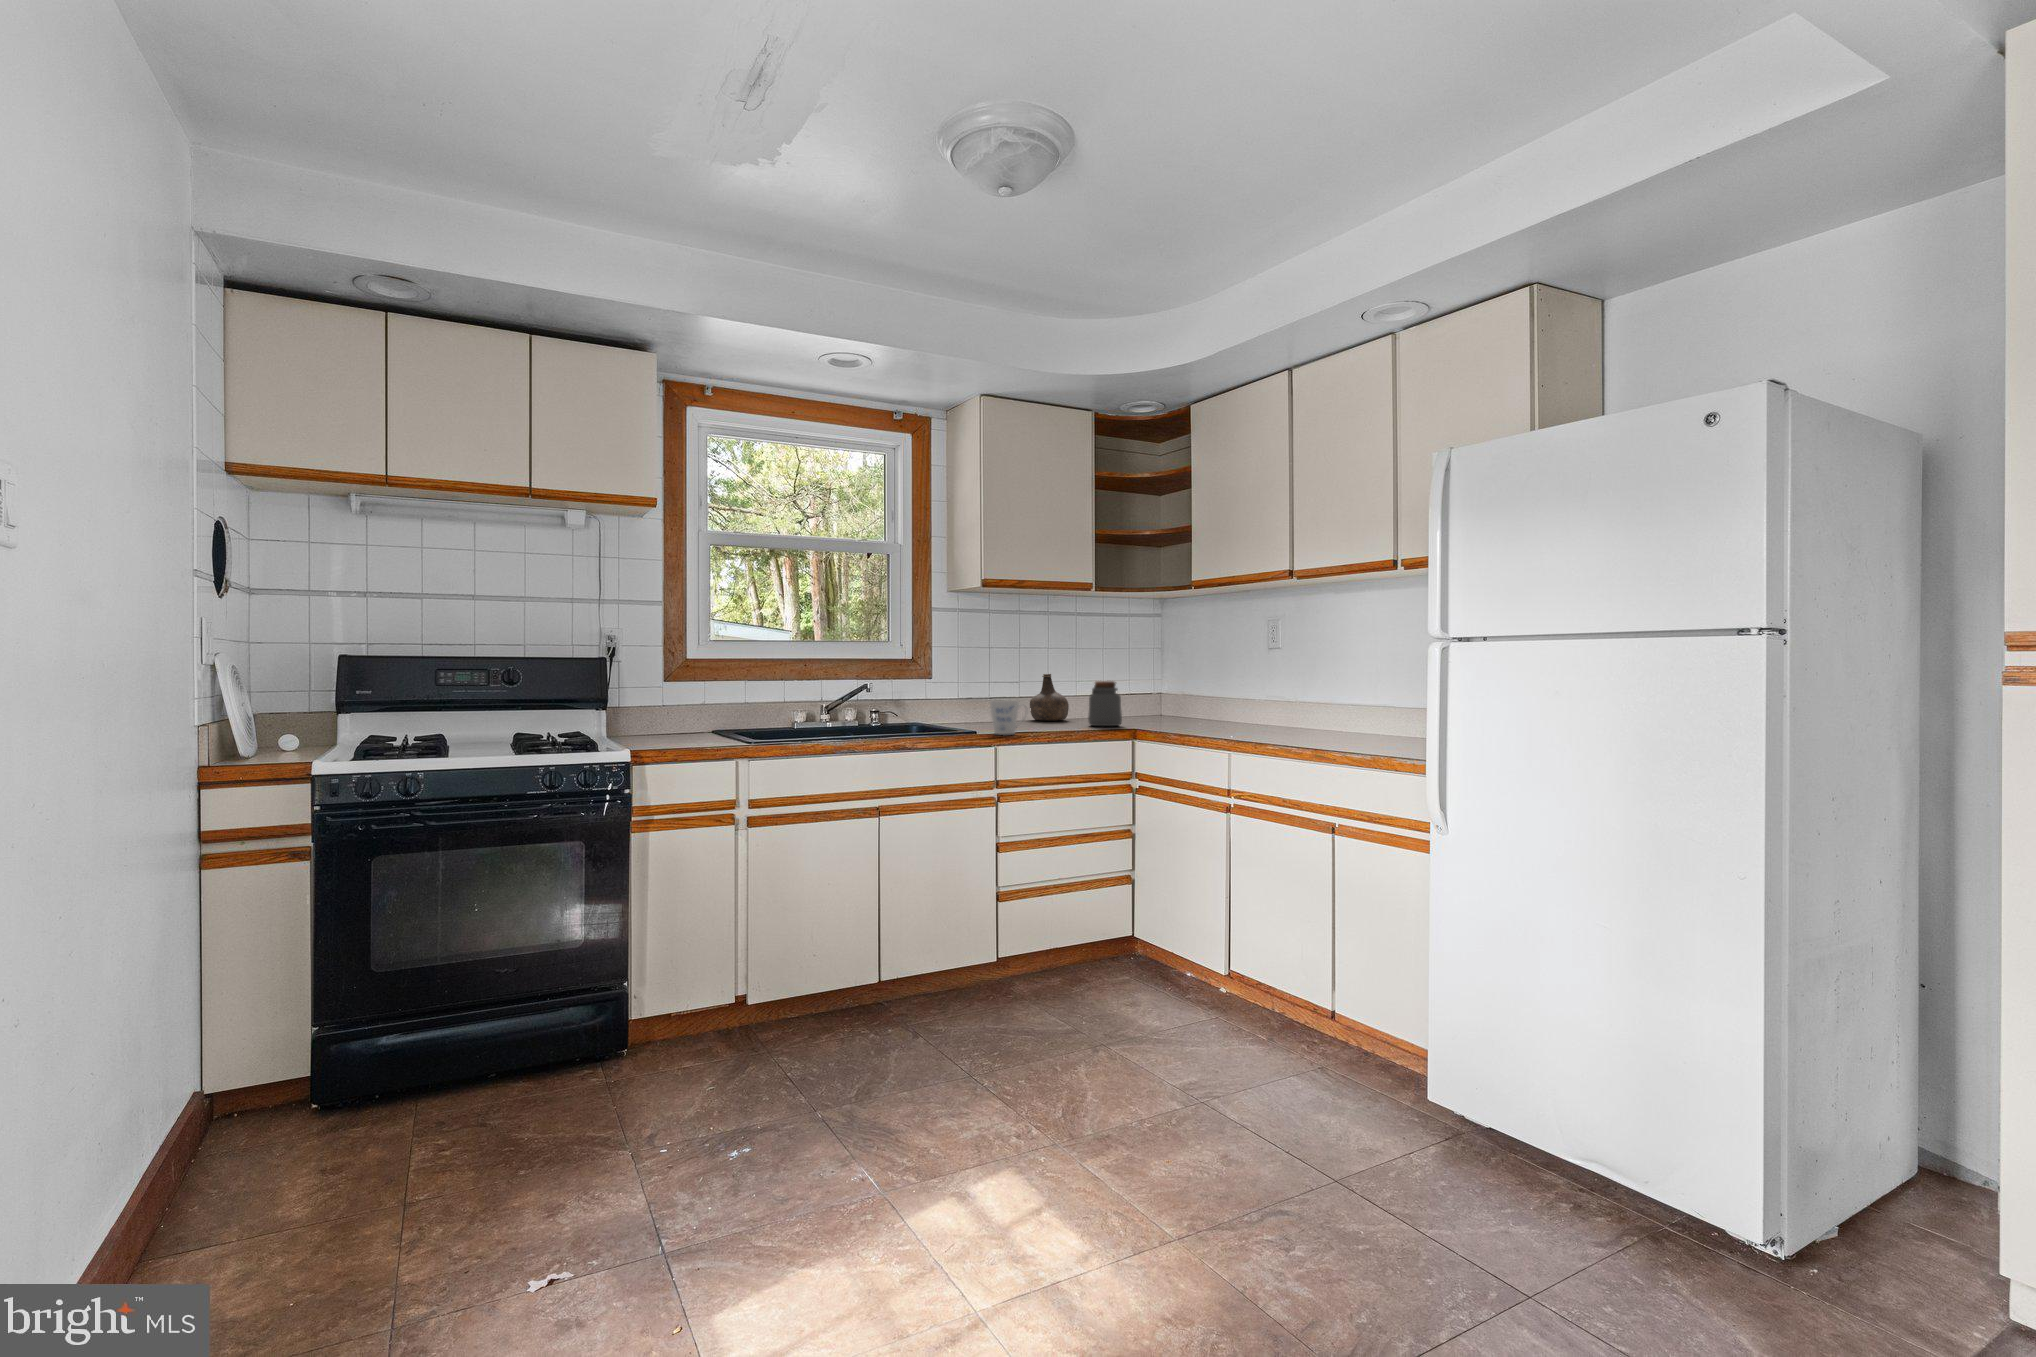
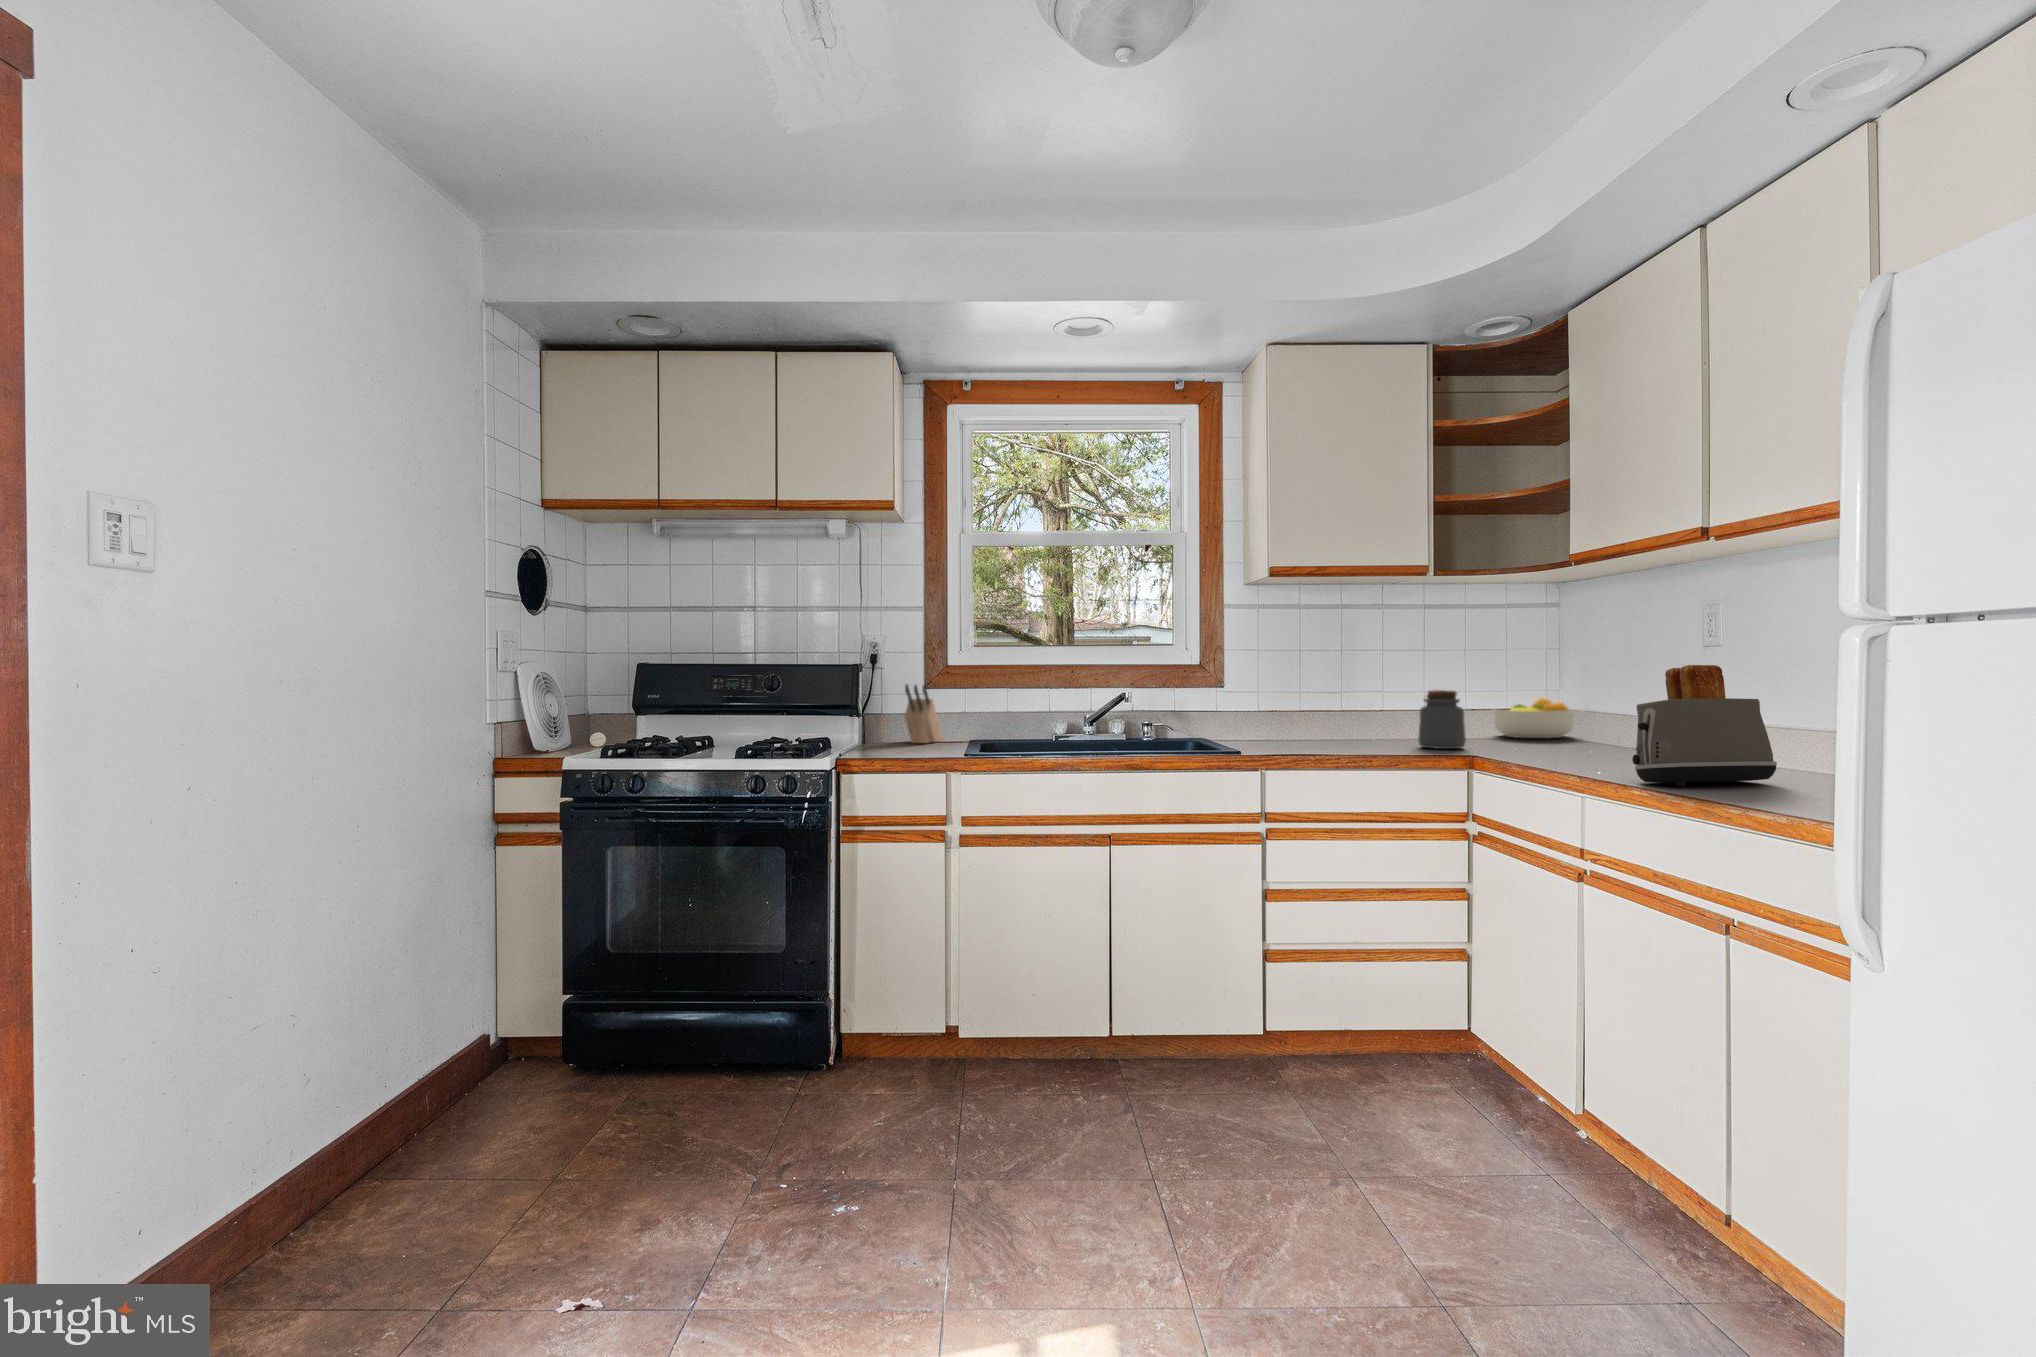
toaster: none [1261,663,1337,743] -> present [1632,665,1777,786]
bottle: present [1030,674,1069,721] -> none [1359,681,1410,738]
knife block: none [652,677,678,735] -> present [905,684,943,743]
fruit bowl: none [1118,686,1176,718] -> present [1493,698,1575,738]
mug: present [990,701,1028,735] -> none [1261,714,1310,756]

